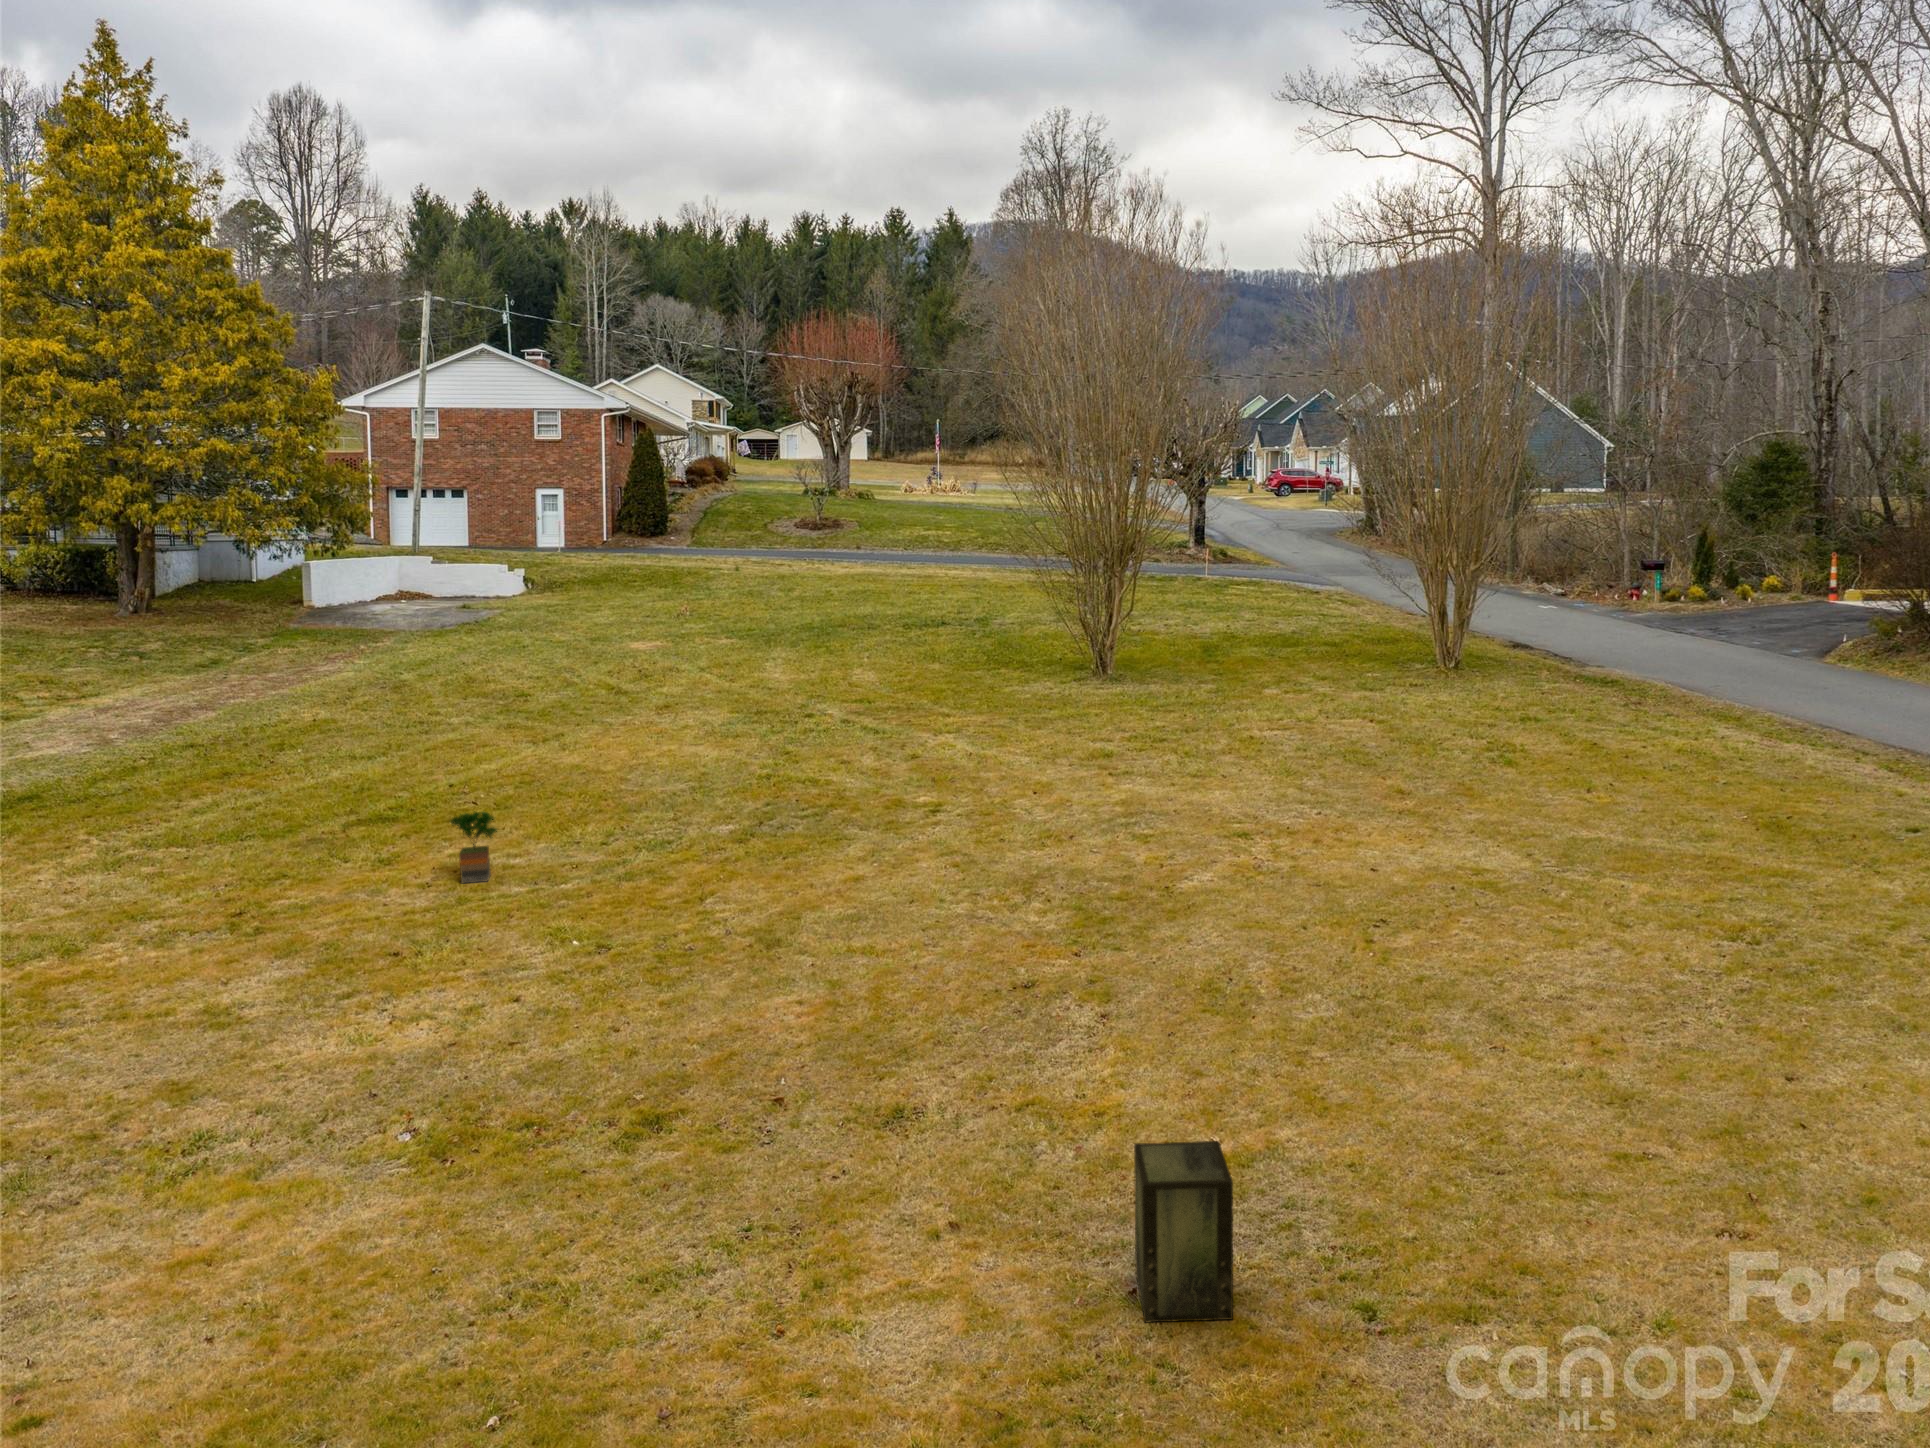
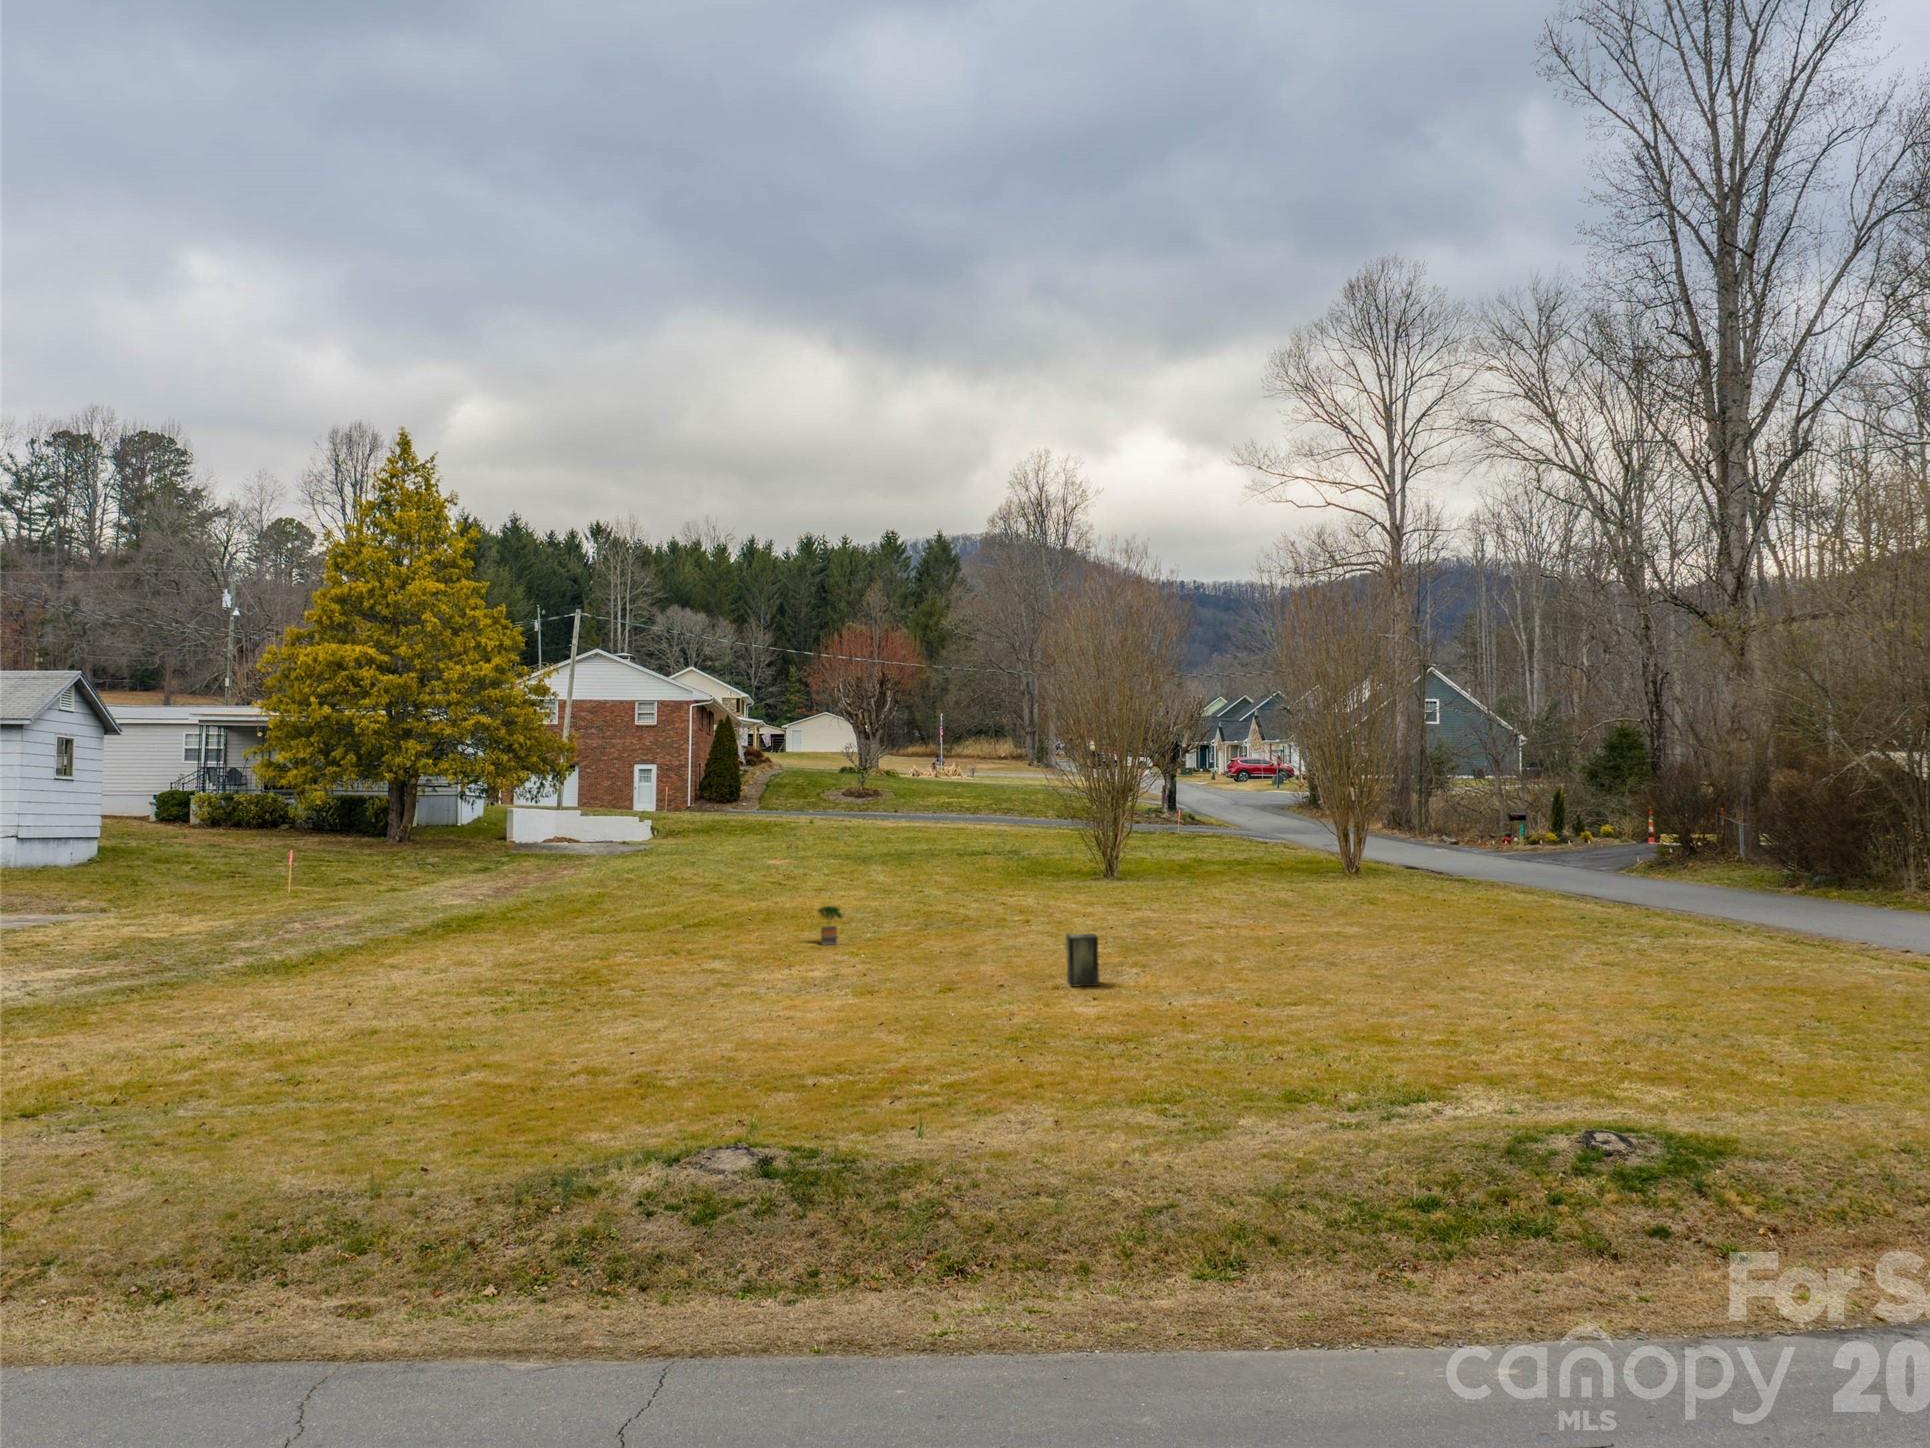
storage box: present [1134,1141,1233,1323] -> present [1066,934,1099,987]

